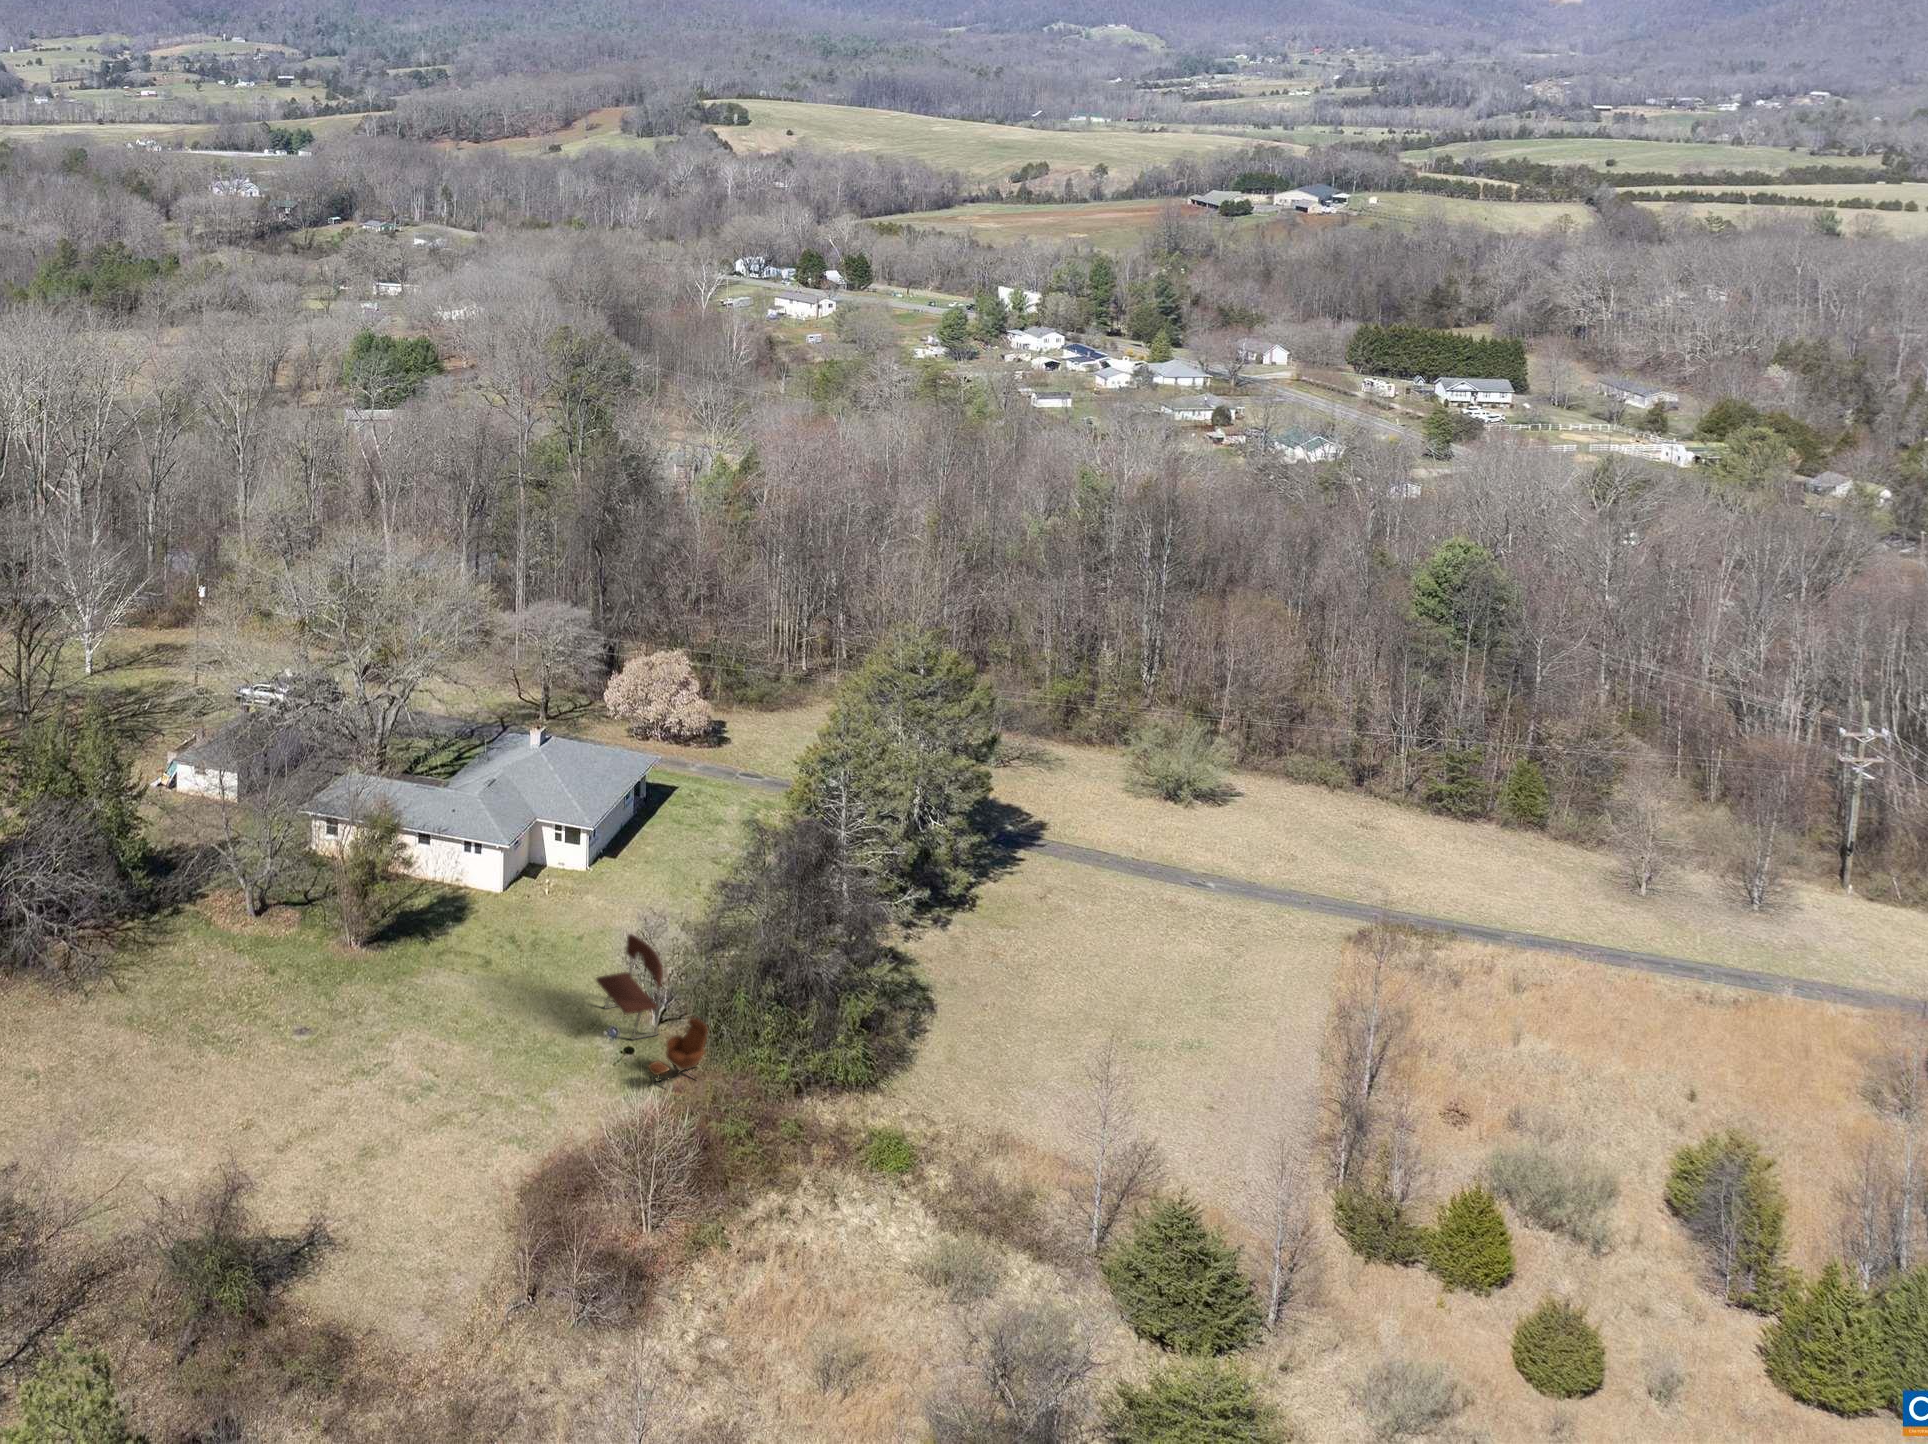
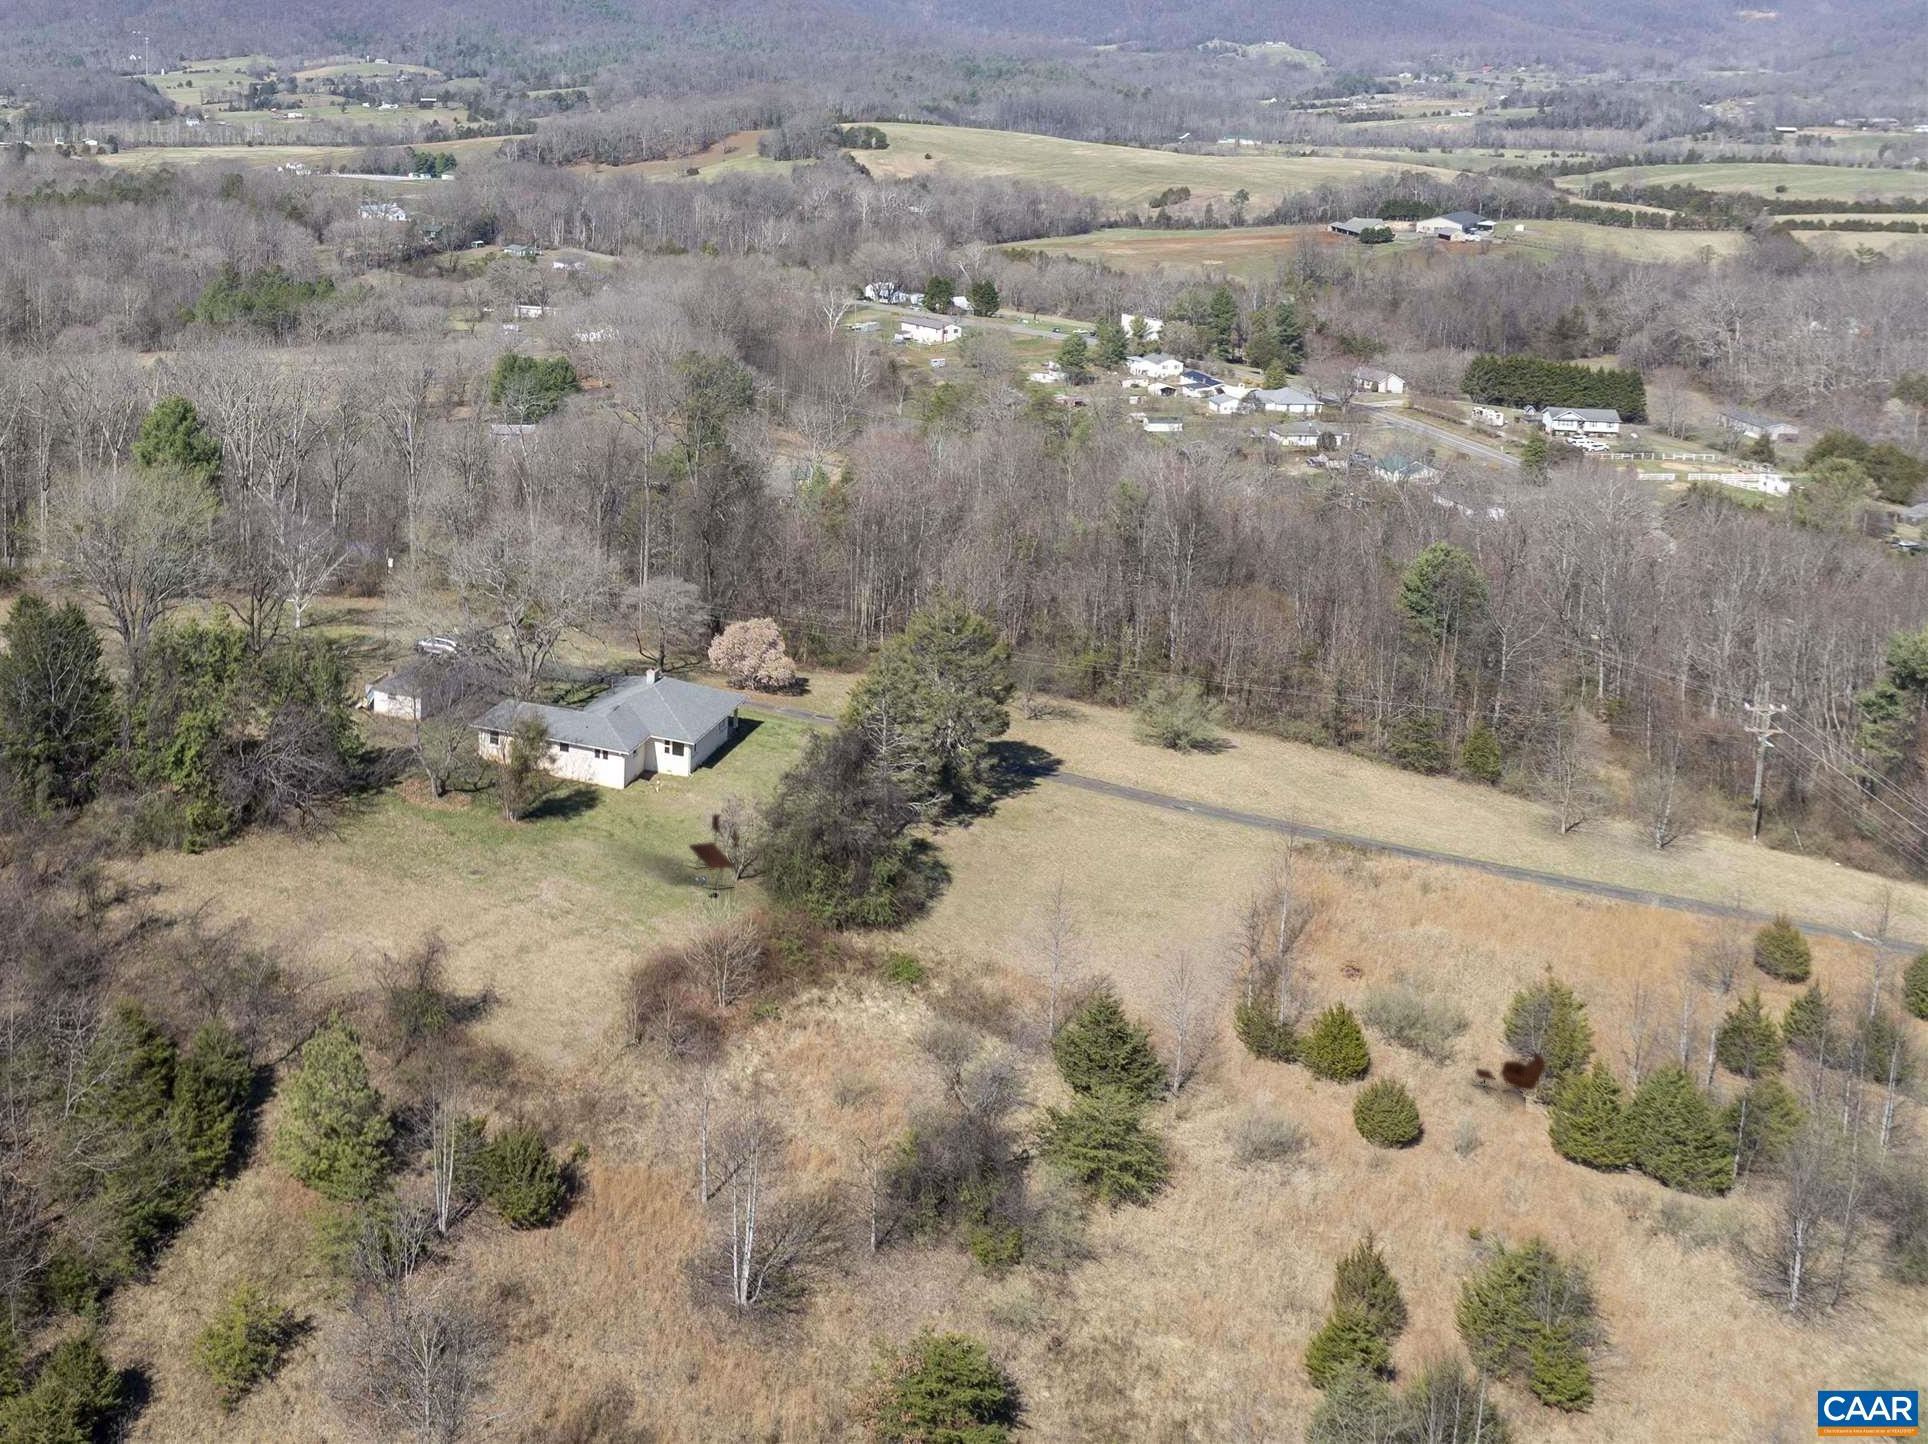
lounge chair: present [649,1018,708,1082] -> present [1475,1052,1546,1091]

